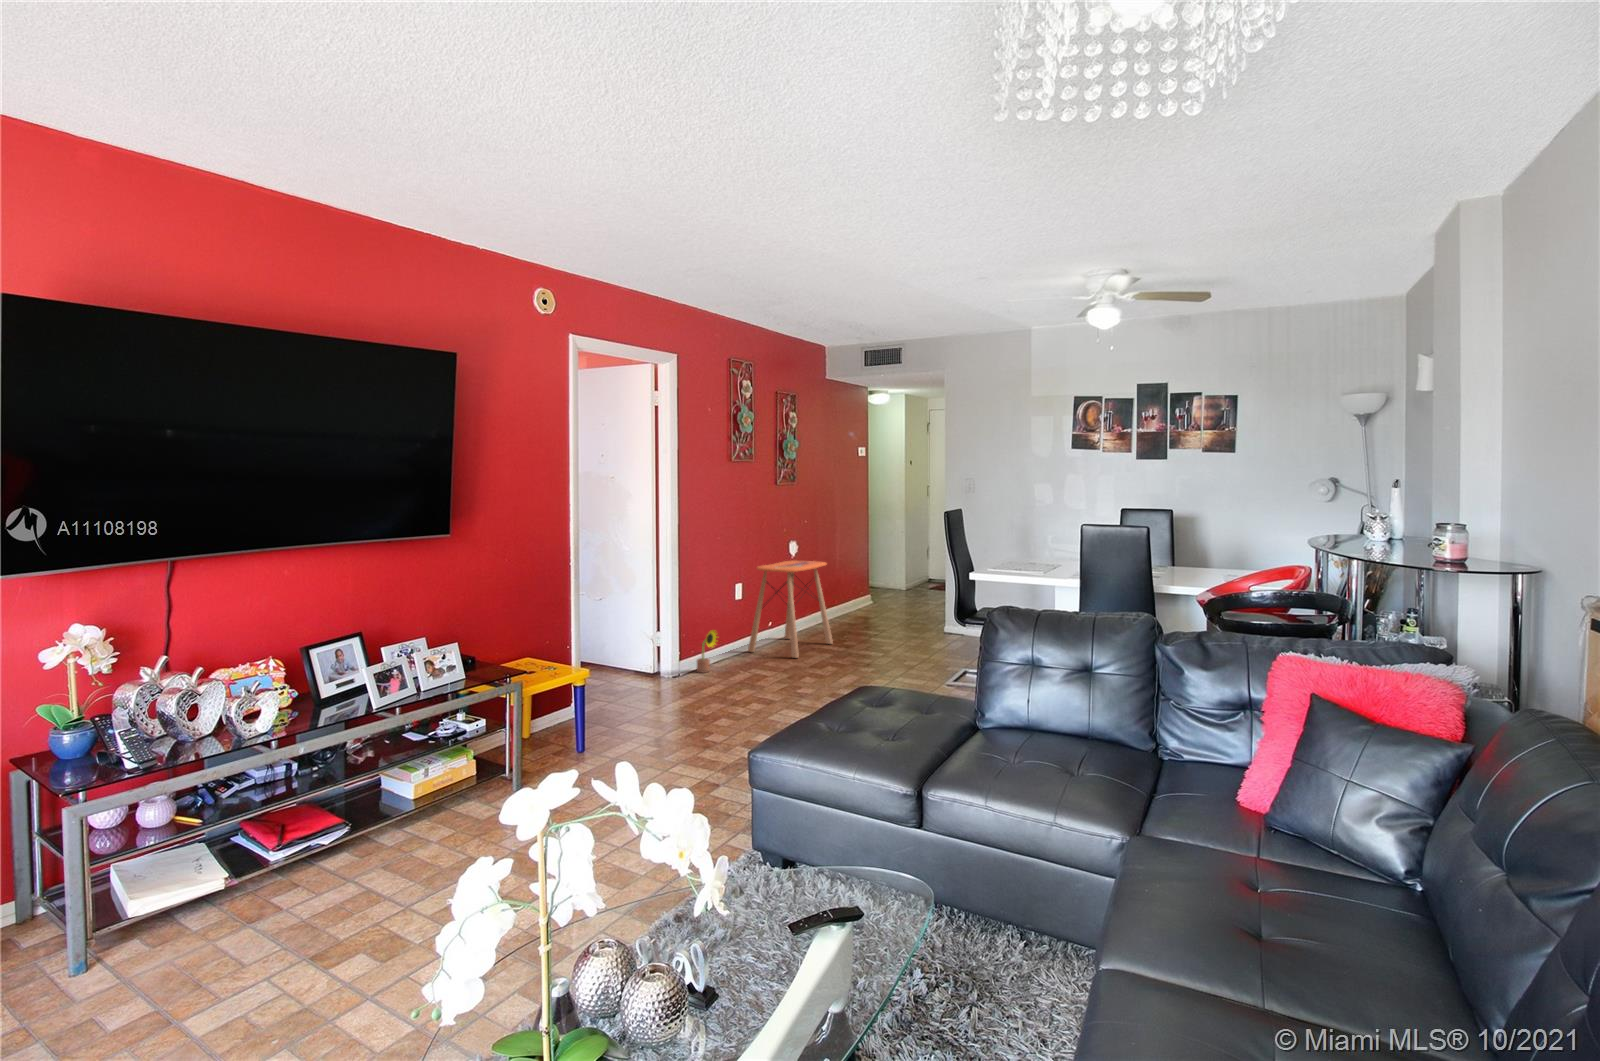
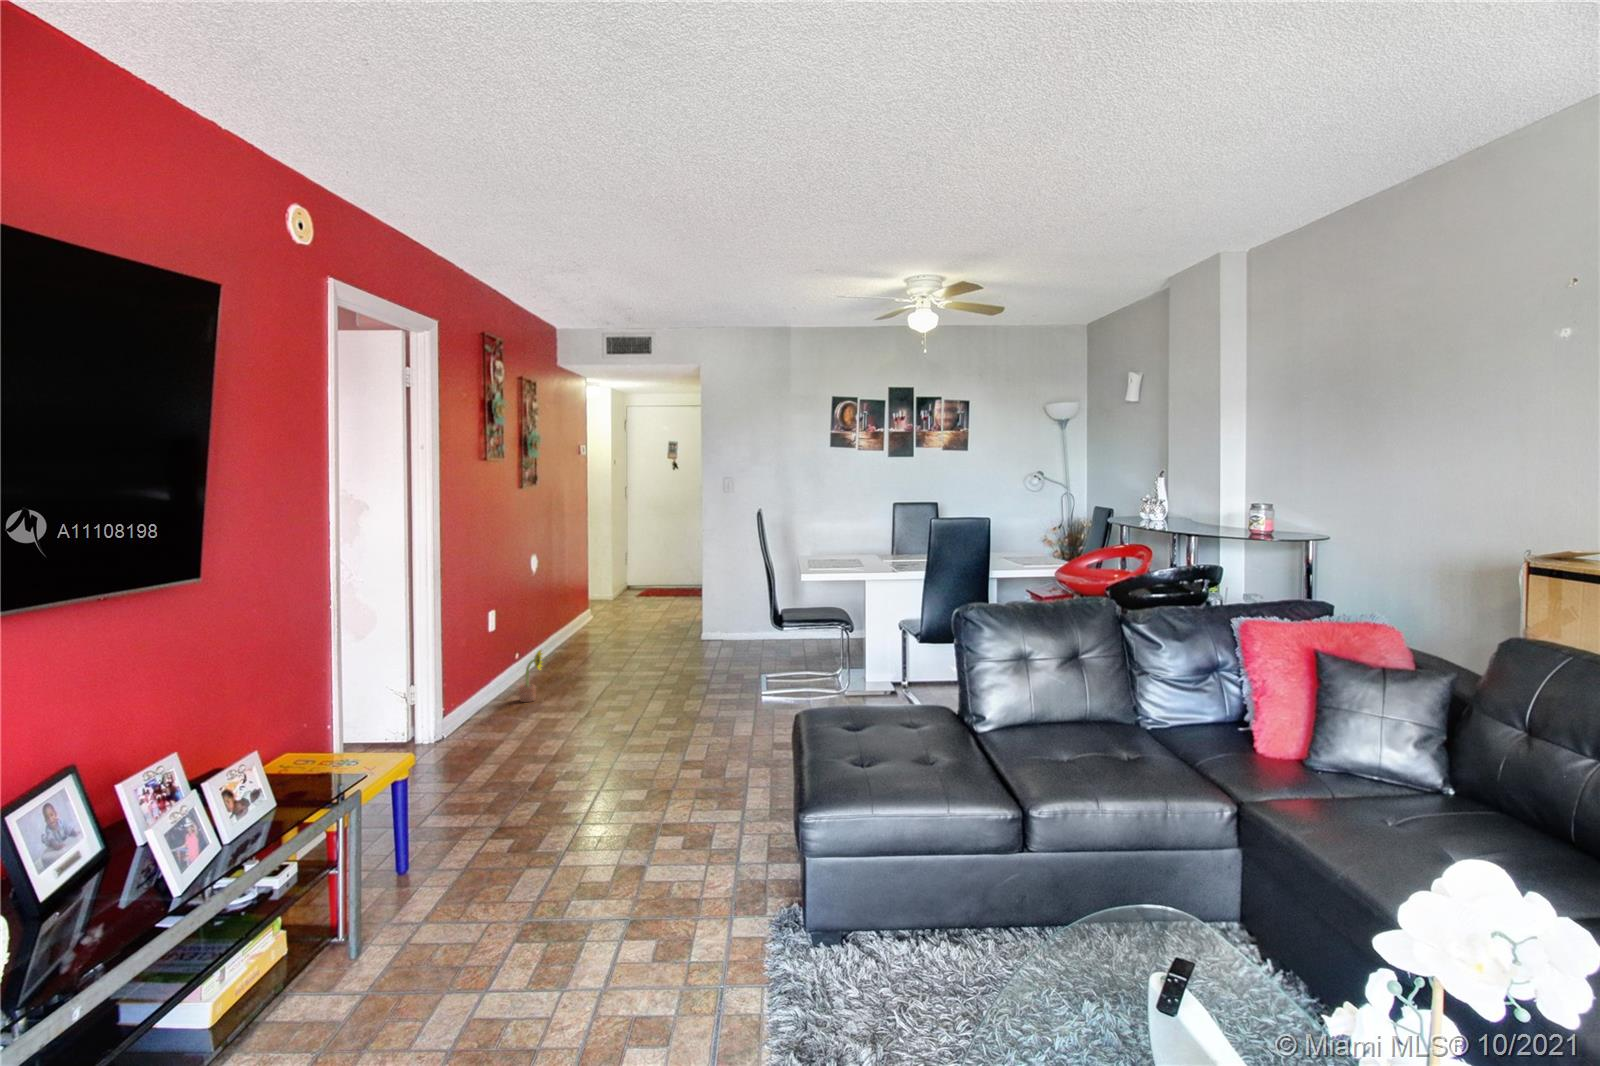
side table: present [748,560,833,658] -> none [545,566,626,675]

